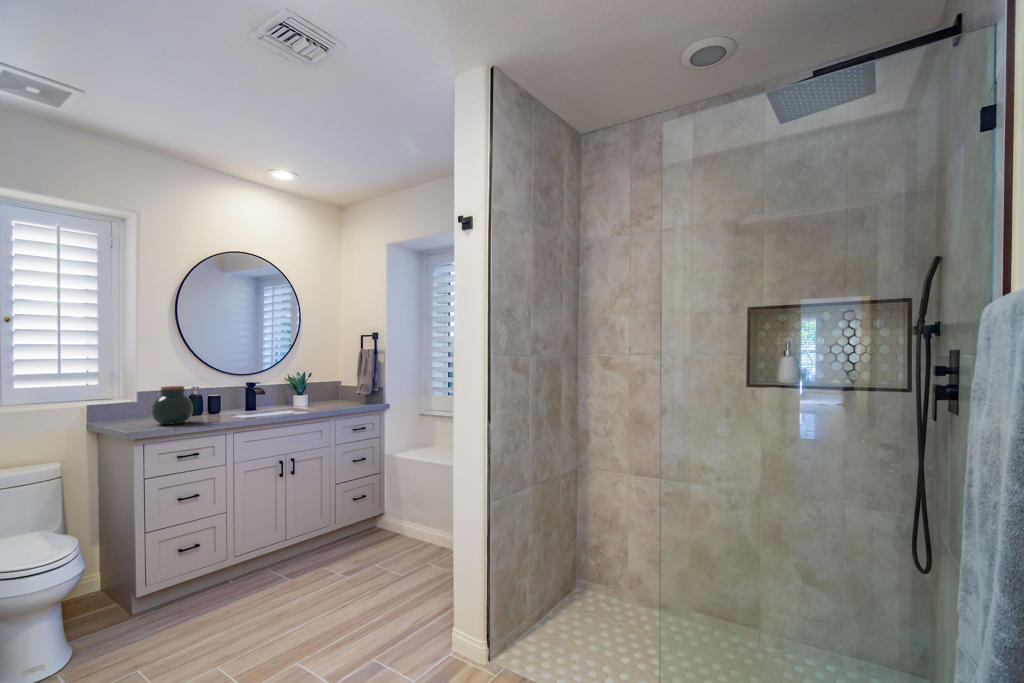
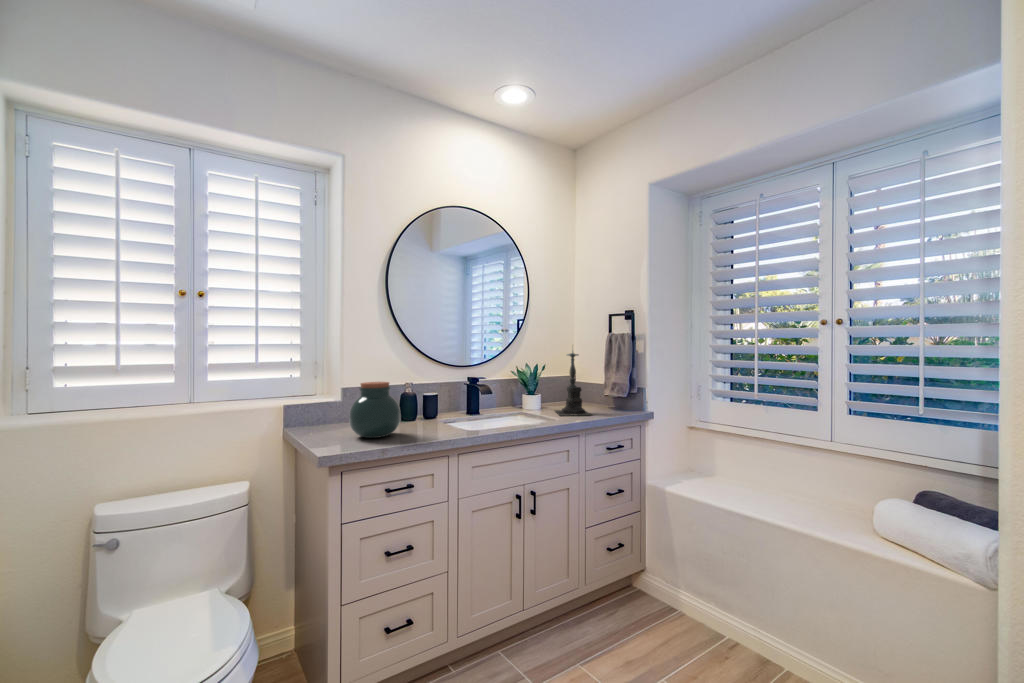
candle holder: none [317,358,344,408] -> present [555,351,591,416]

